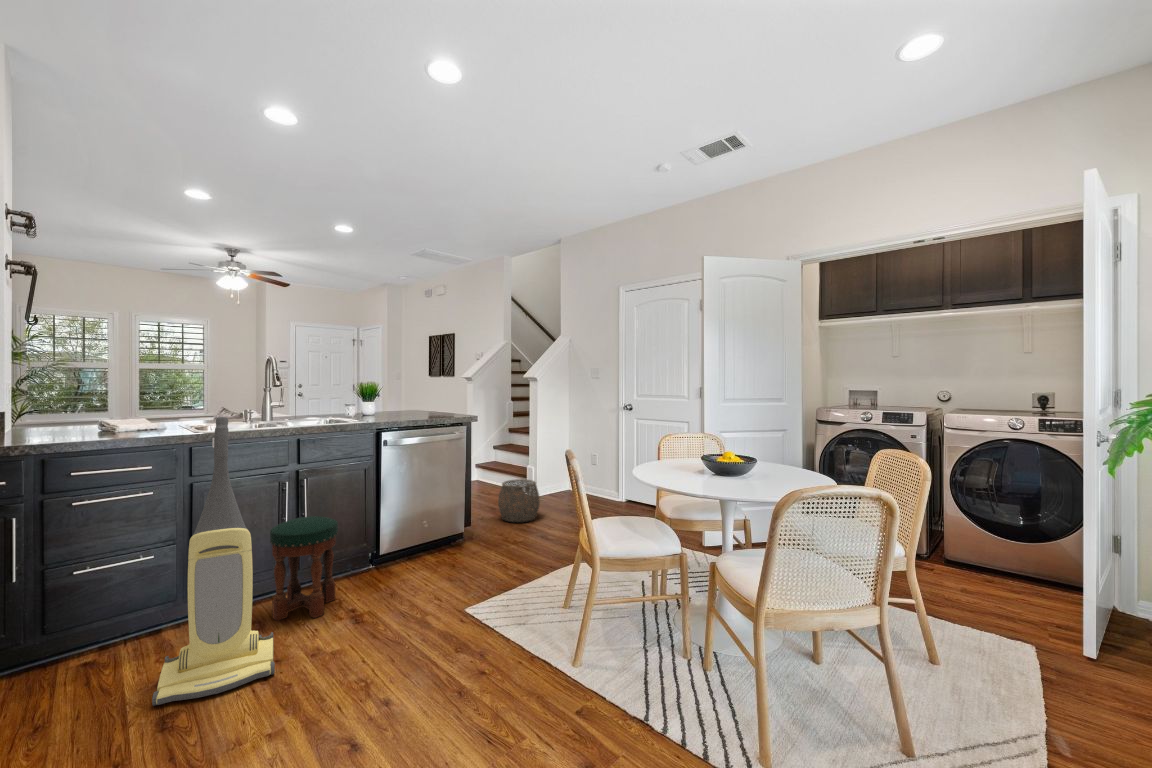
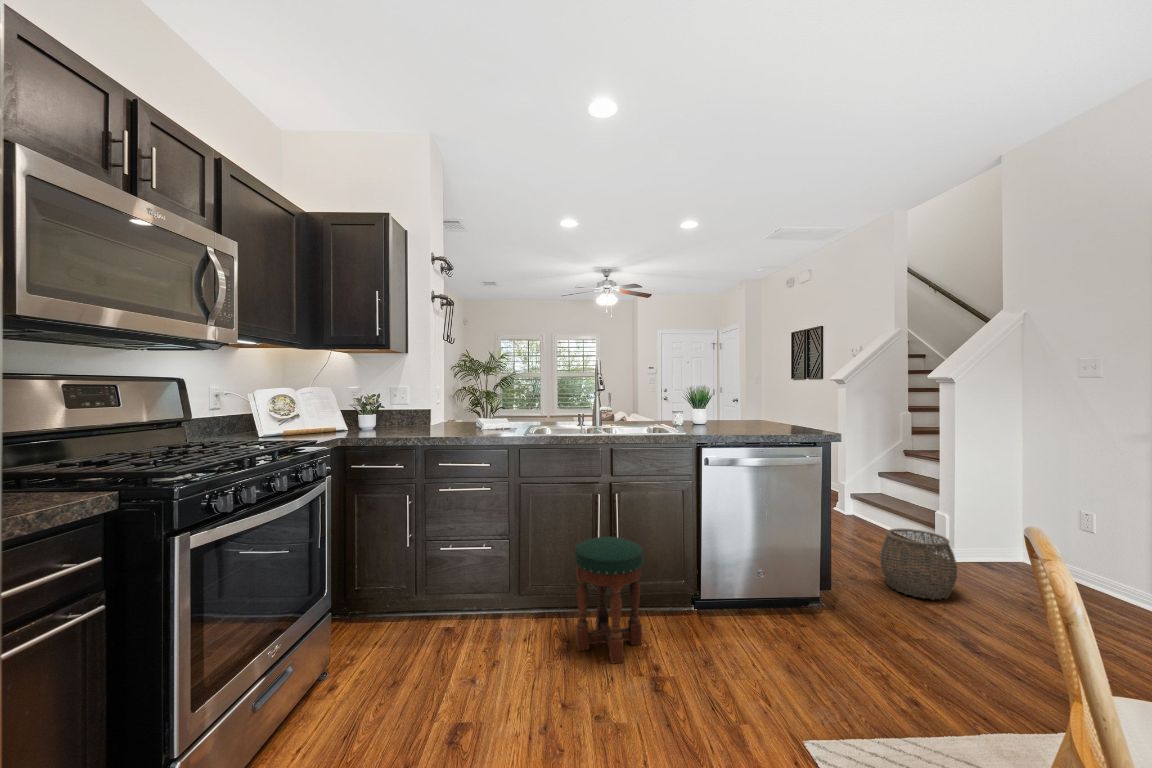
vacuum cleaner: present [152,417,275,706] -> none [442,420,558,733]

